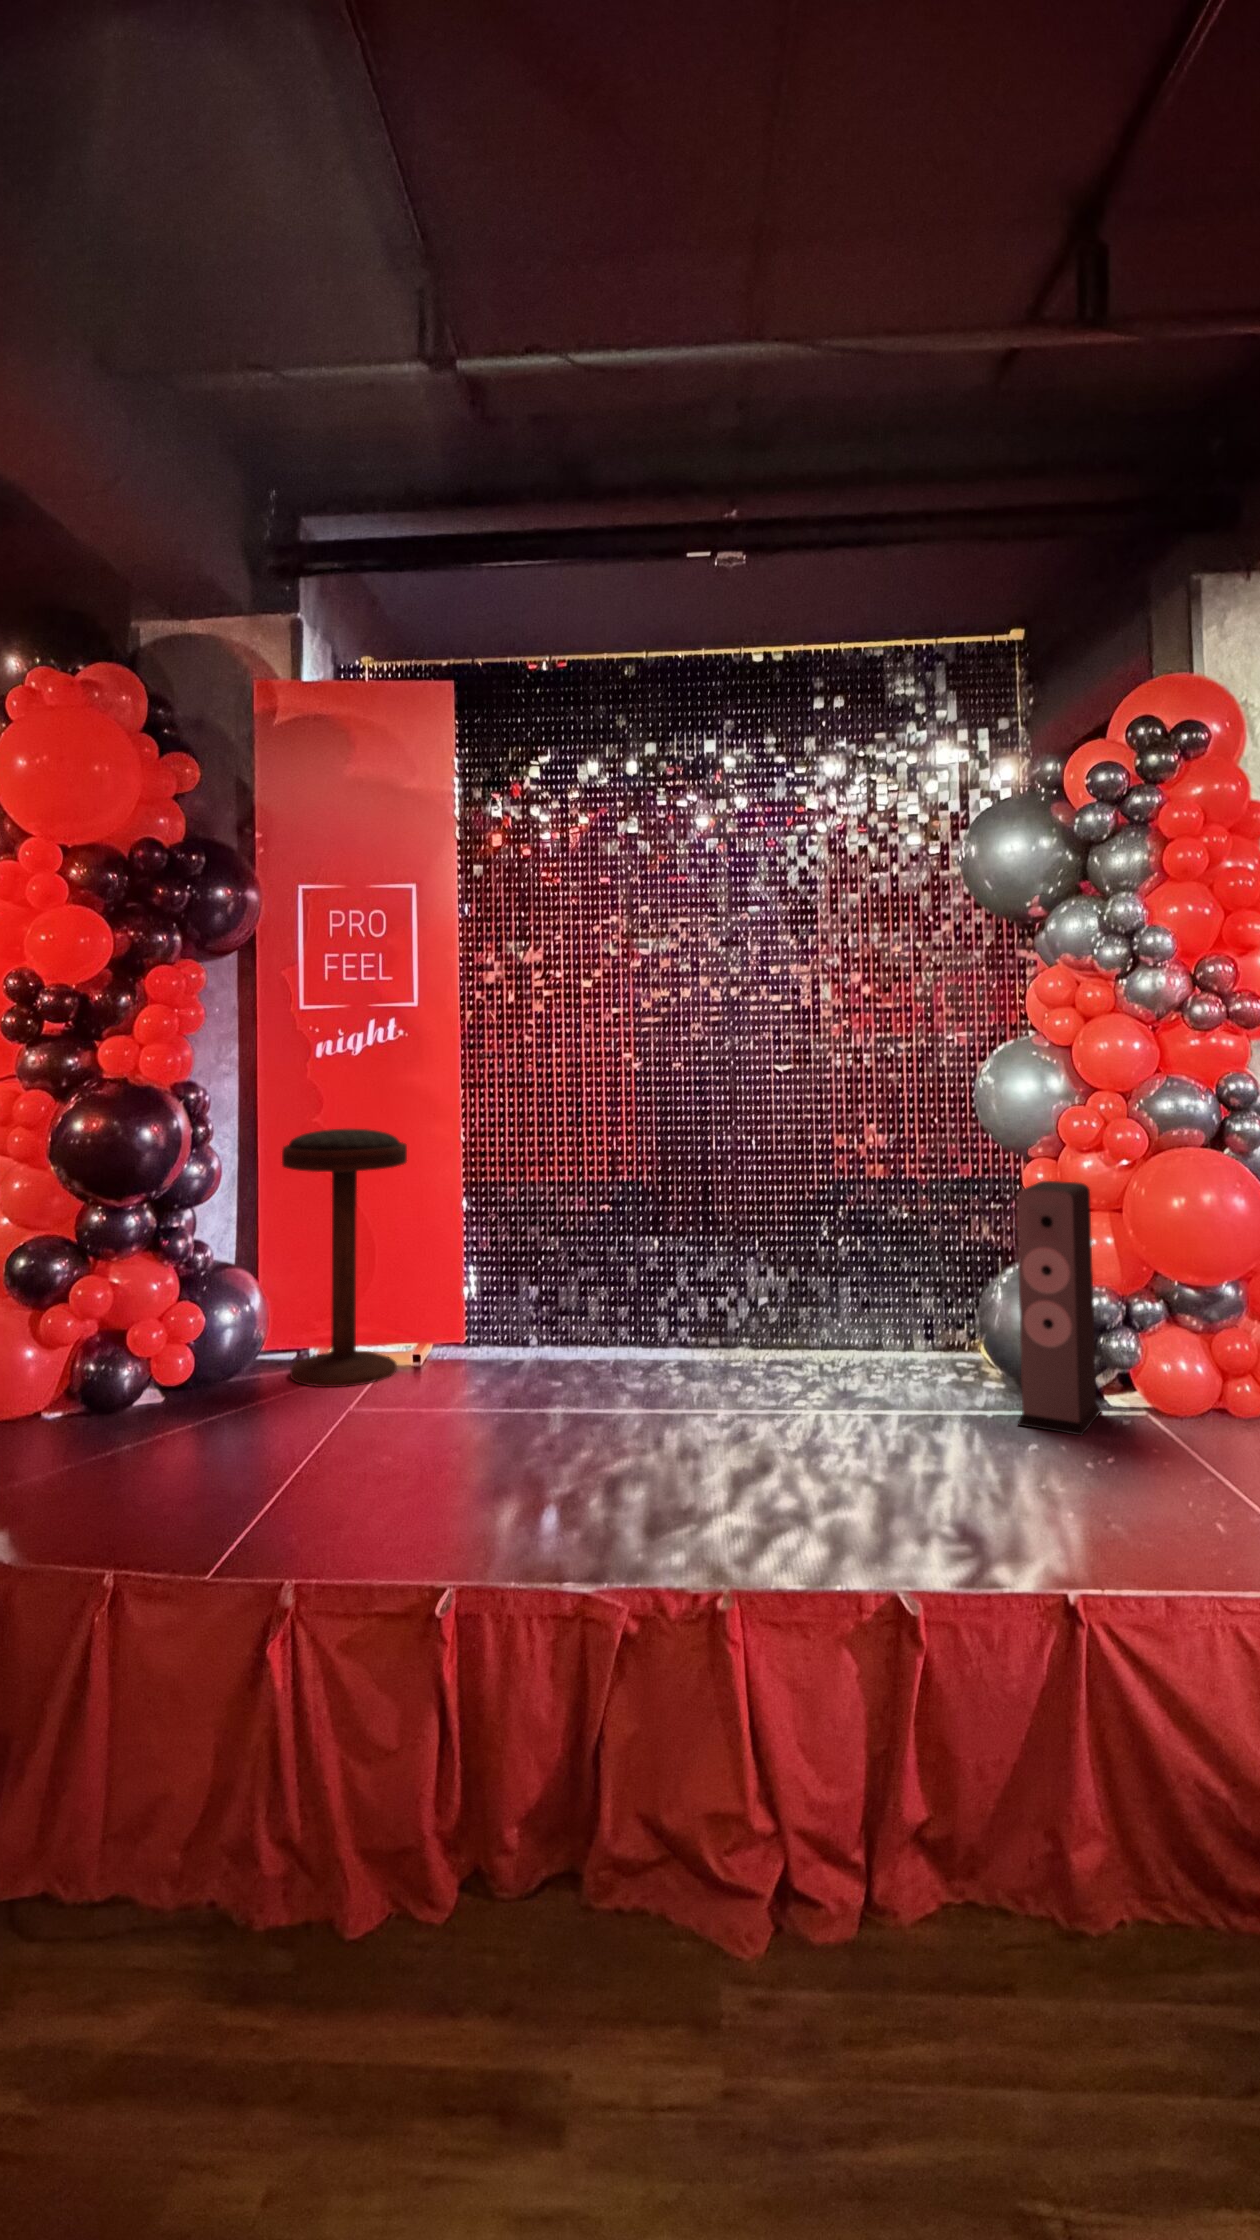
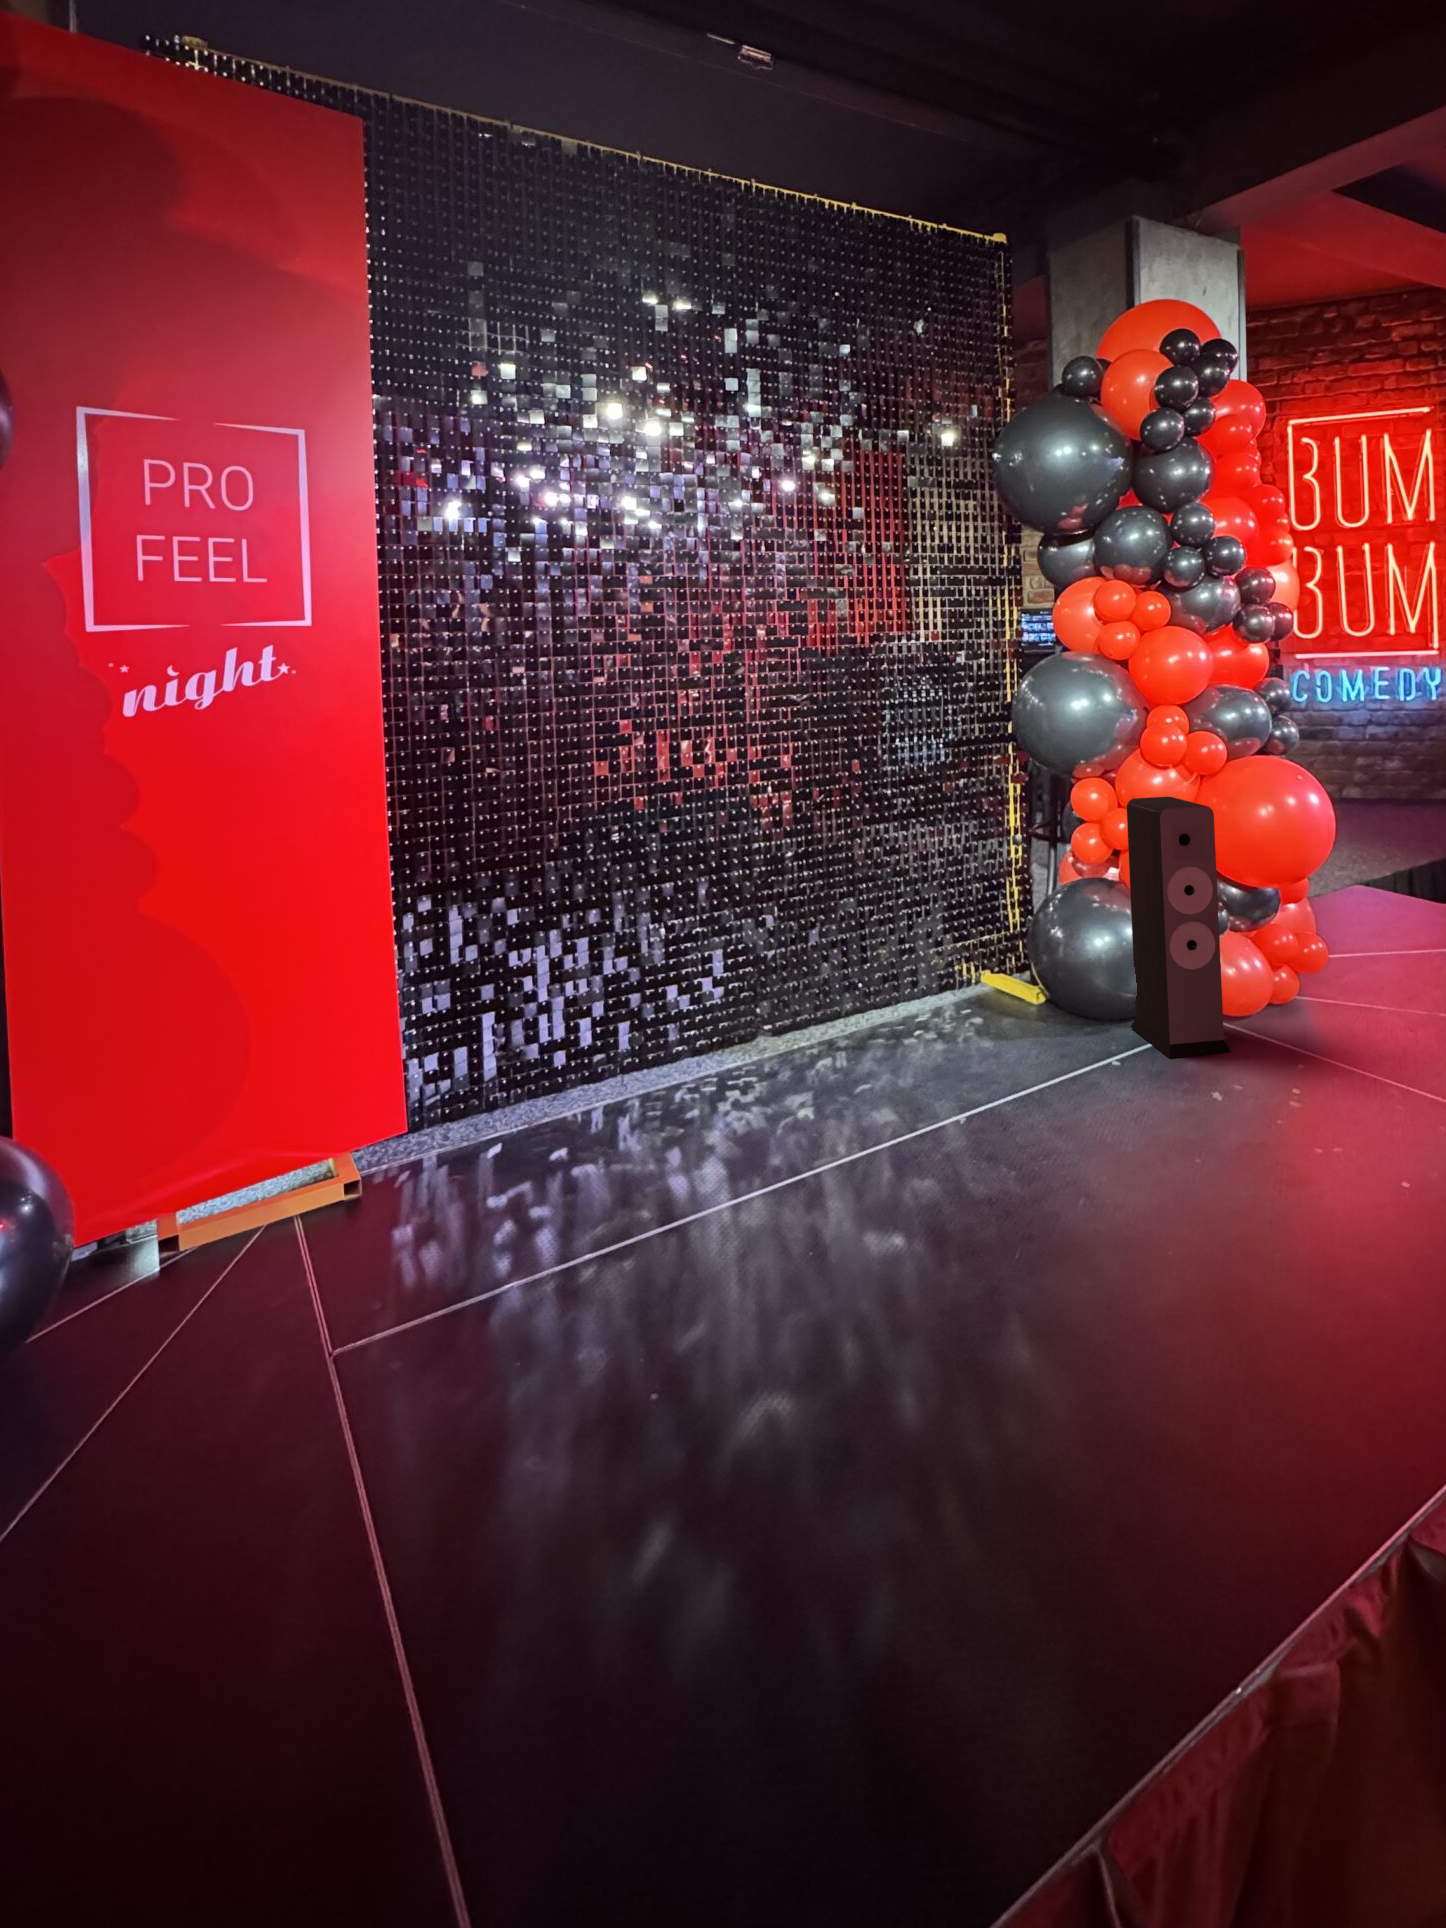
bar stool: present [282,1129,407,1387] -> none [122,833,361,1306]

